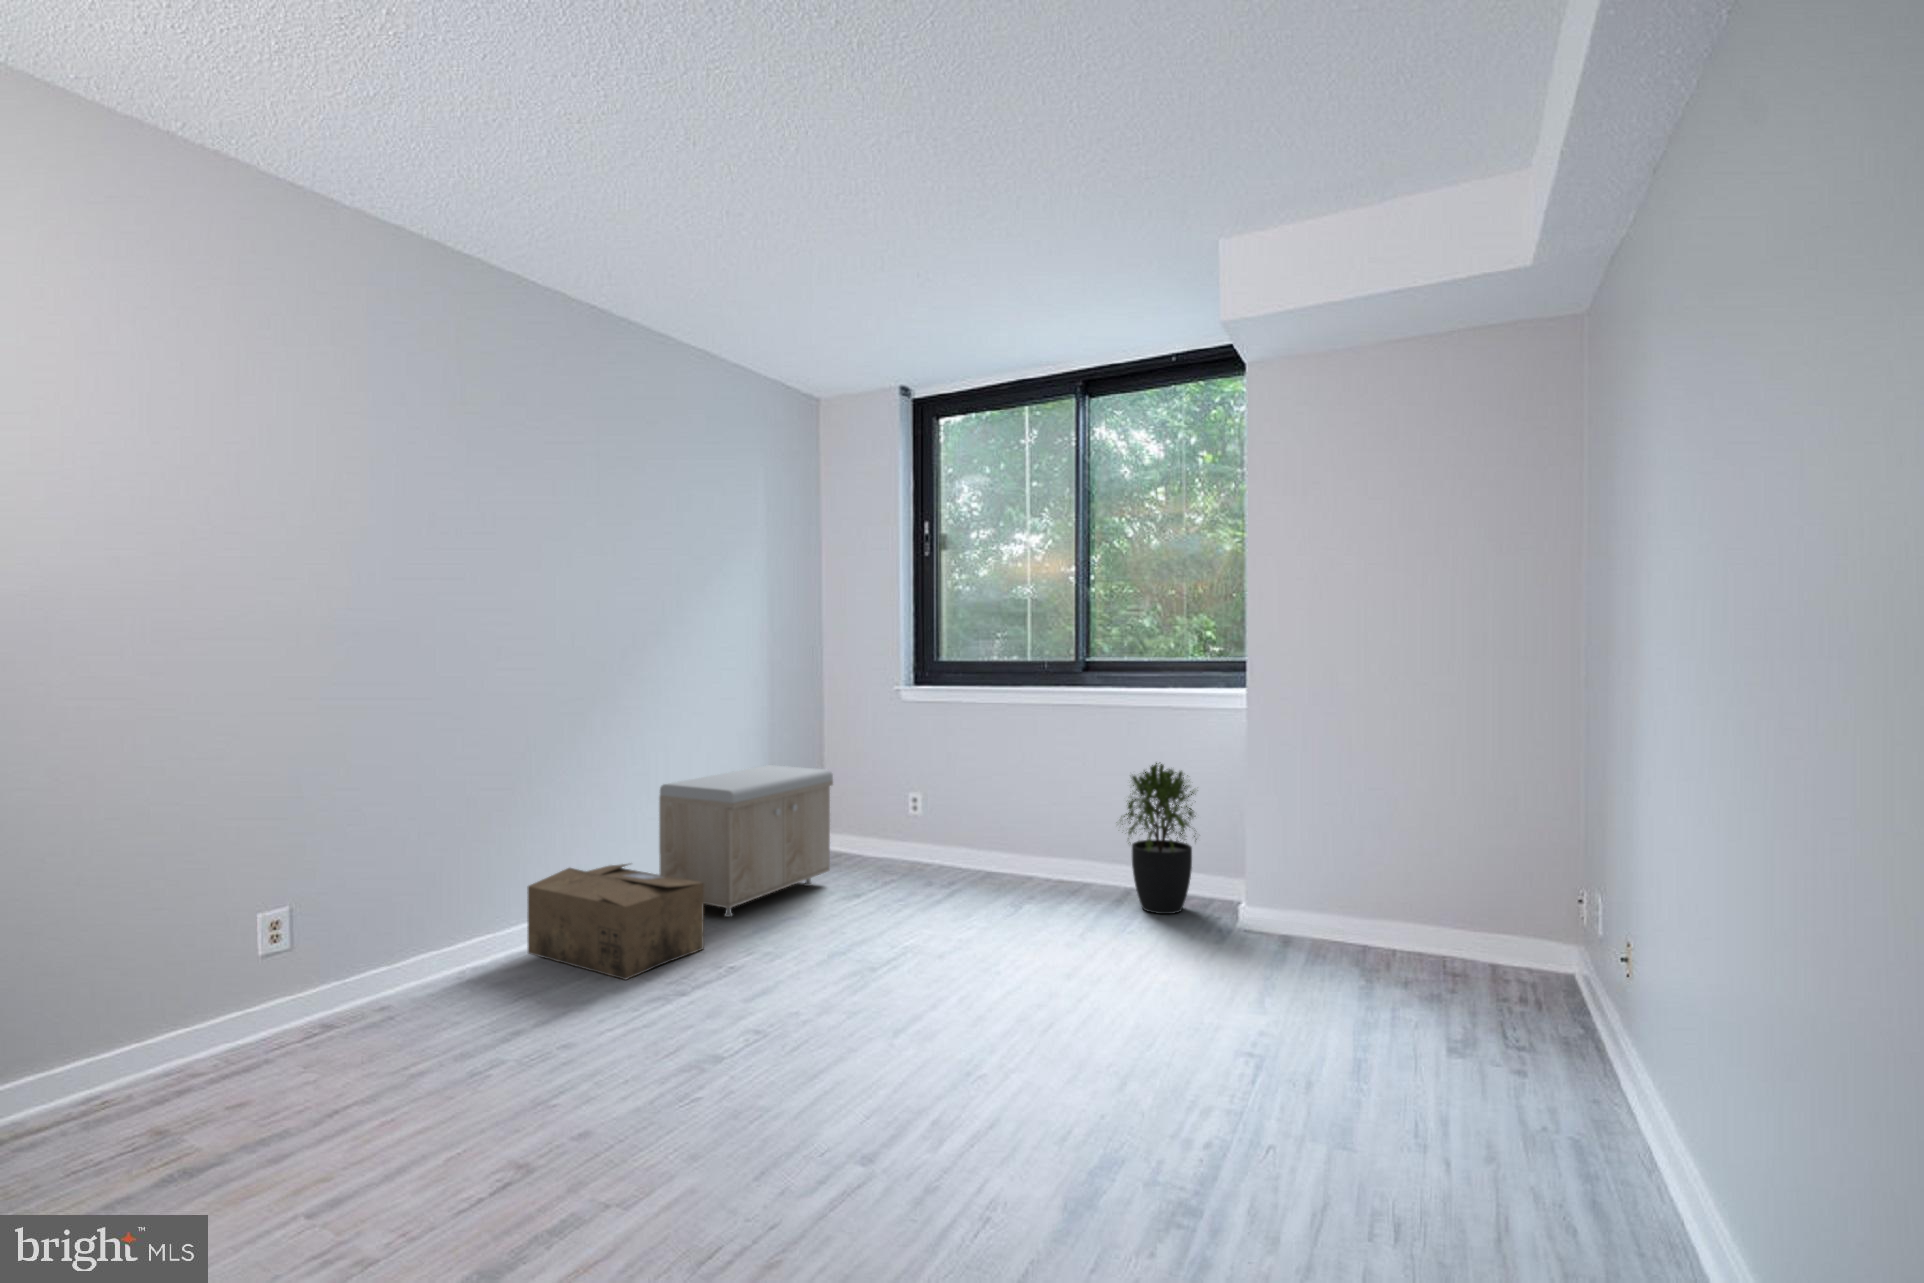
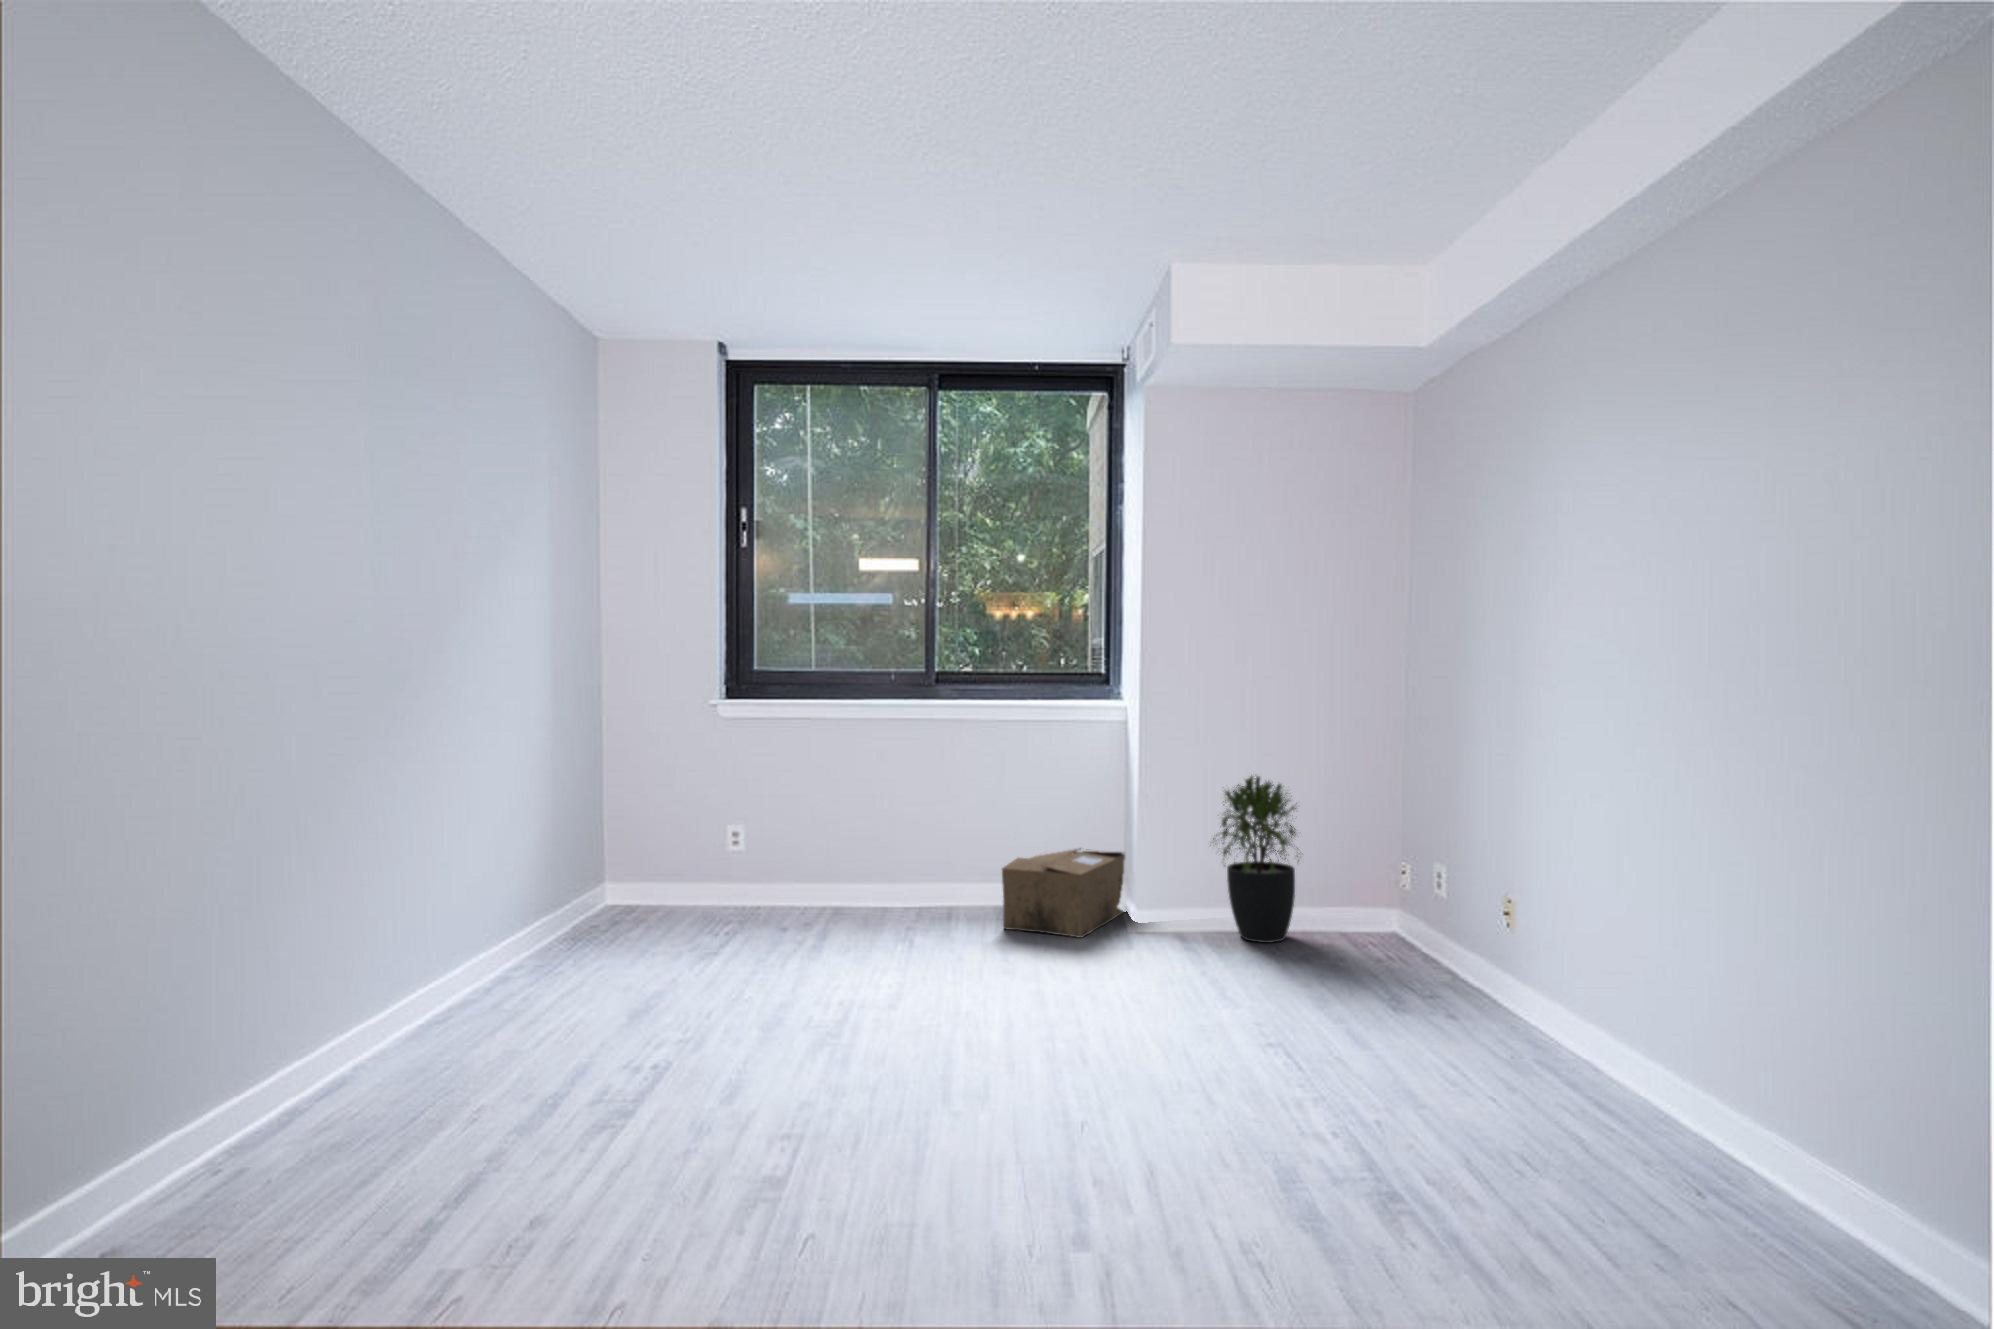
storage bench: present [659,765,833,917] -> none [710,791,898,952]
cardboard box: present [527,864,704,980] -> present [1002,848,1127,938]

